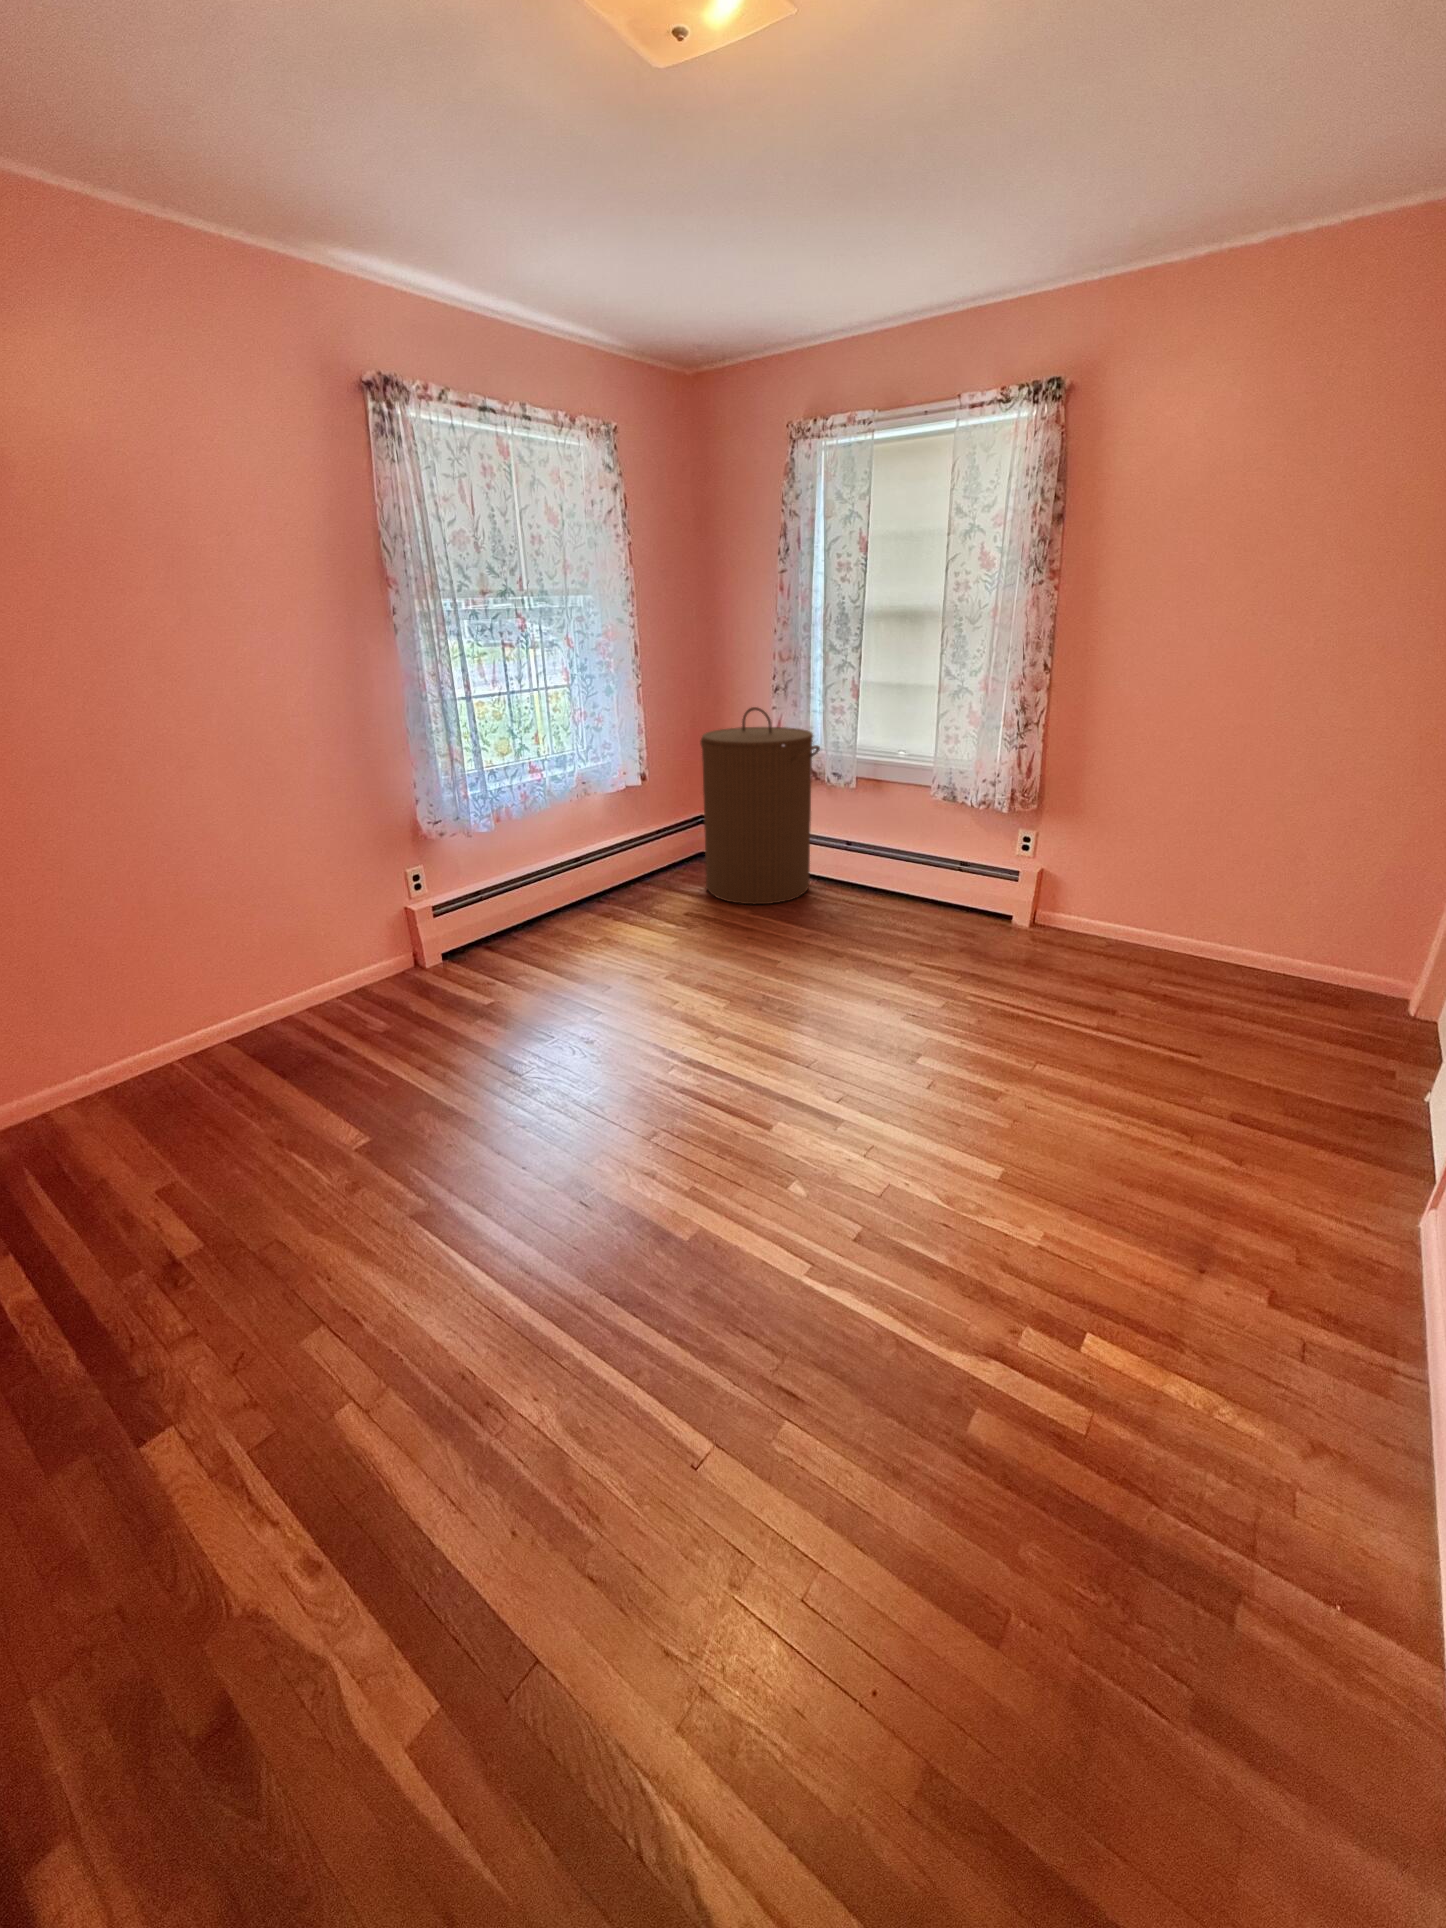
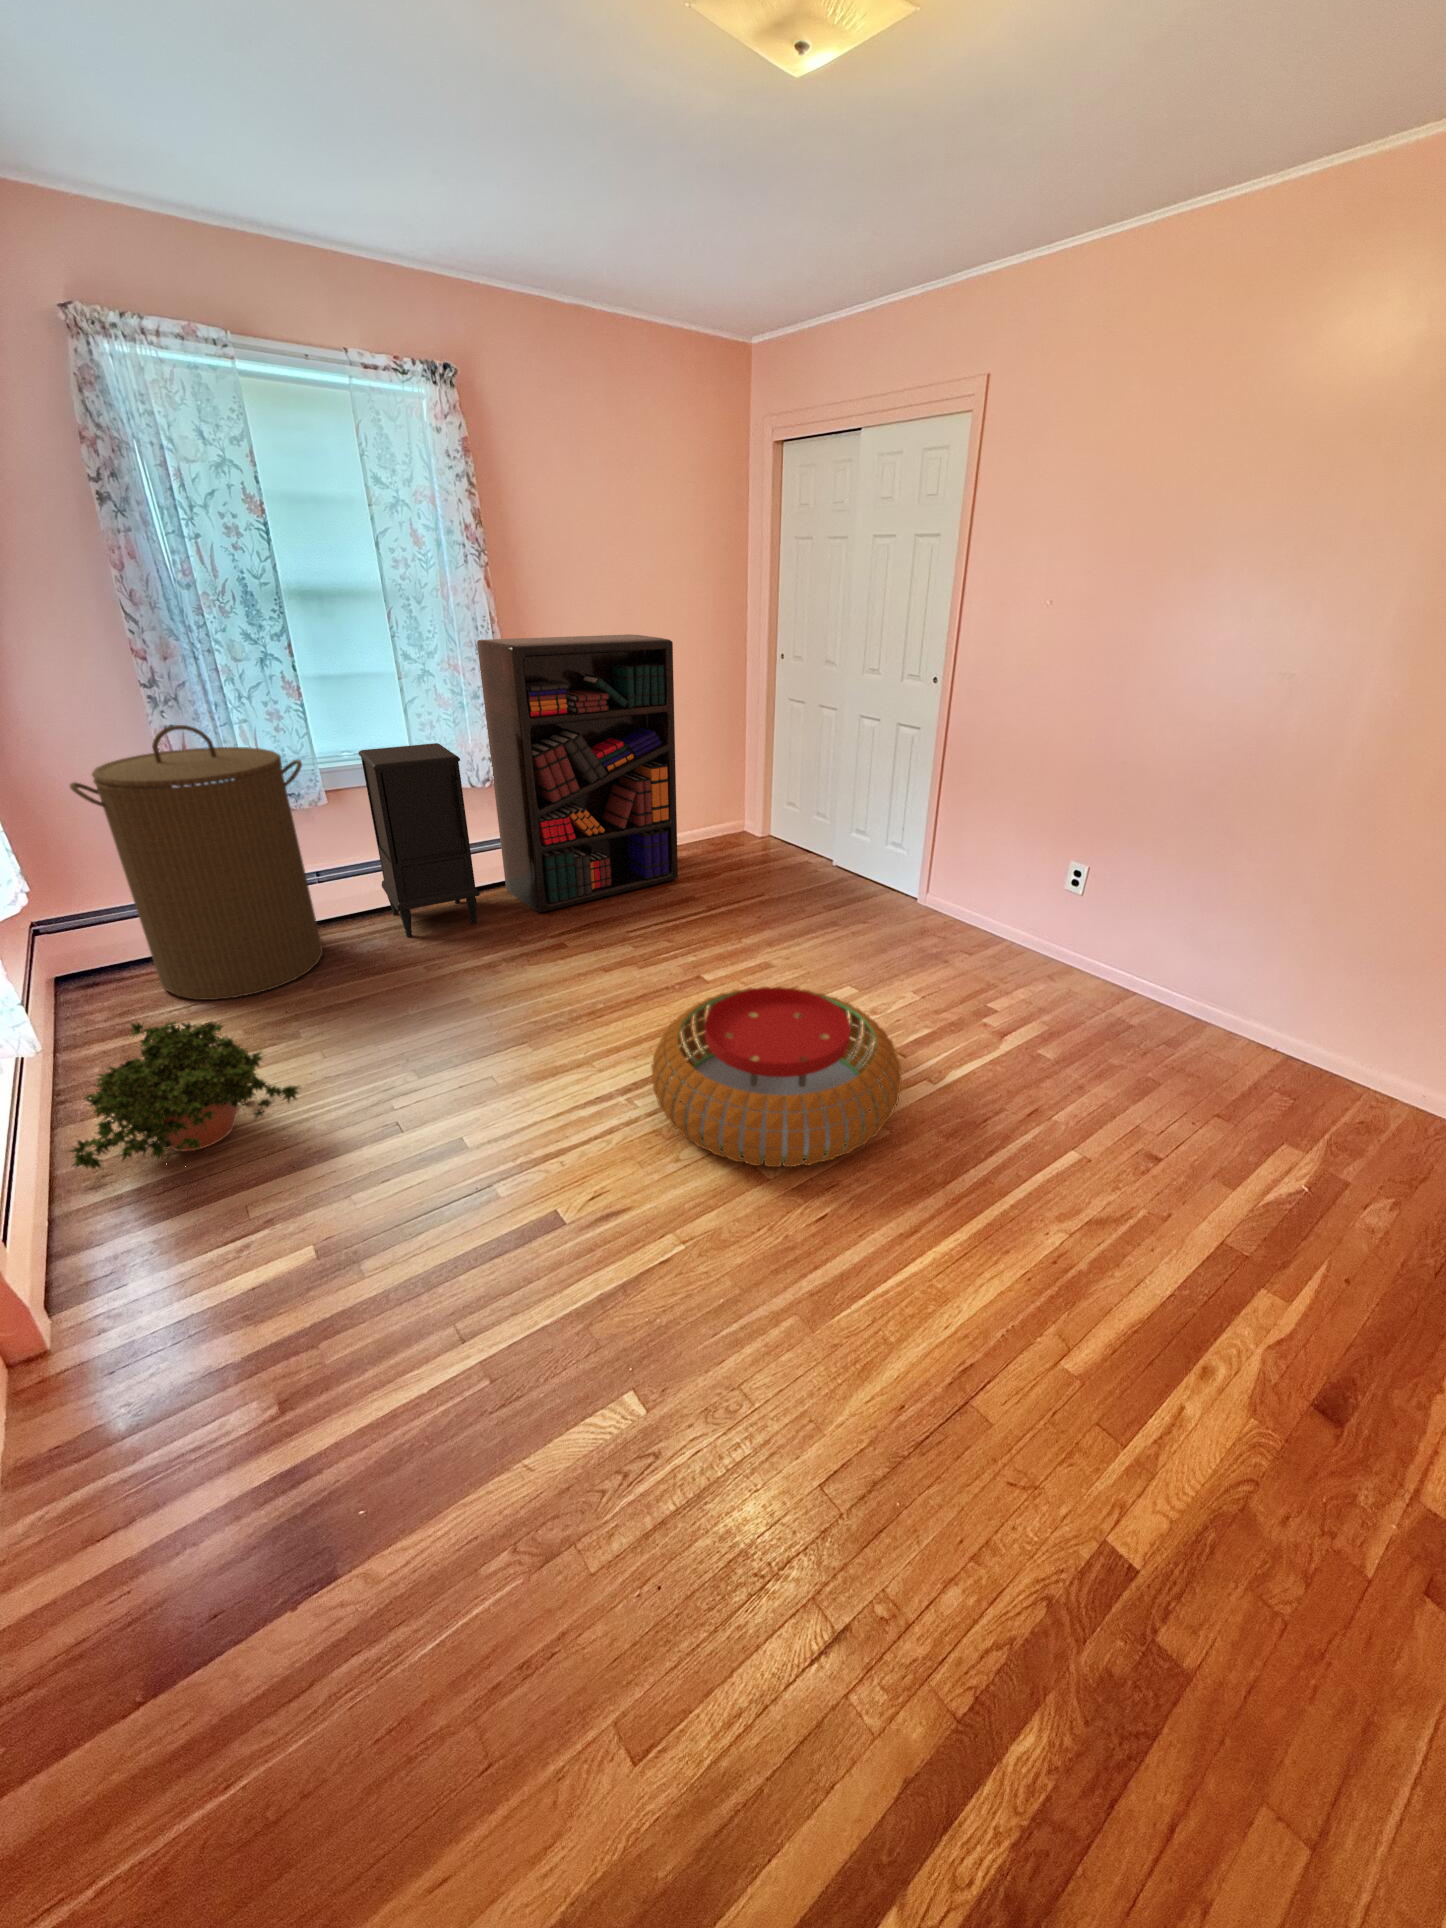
bookshelf: none [955,659,1225,987] -> present [477,634,678,912]
nightstand: none [844,750,952,928] -> present [358,743,480,937]
potted plant: none [517,864,618,946] -> present [69,1020,299,1169]
pouf: none [575,1022,848,1222] -> present [651,986,902,1167]

